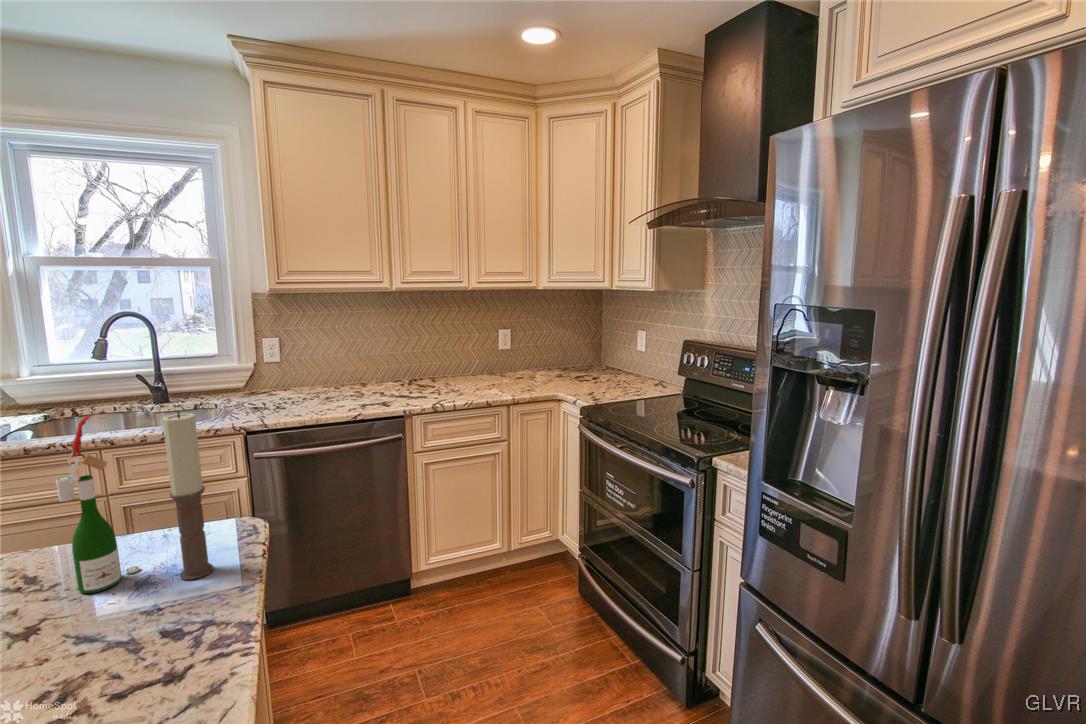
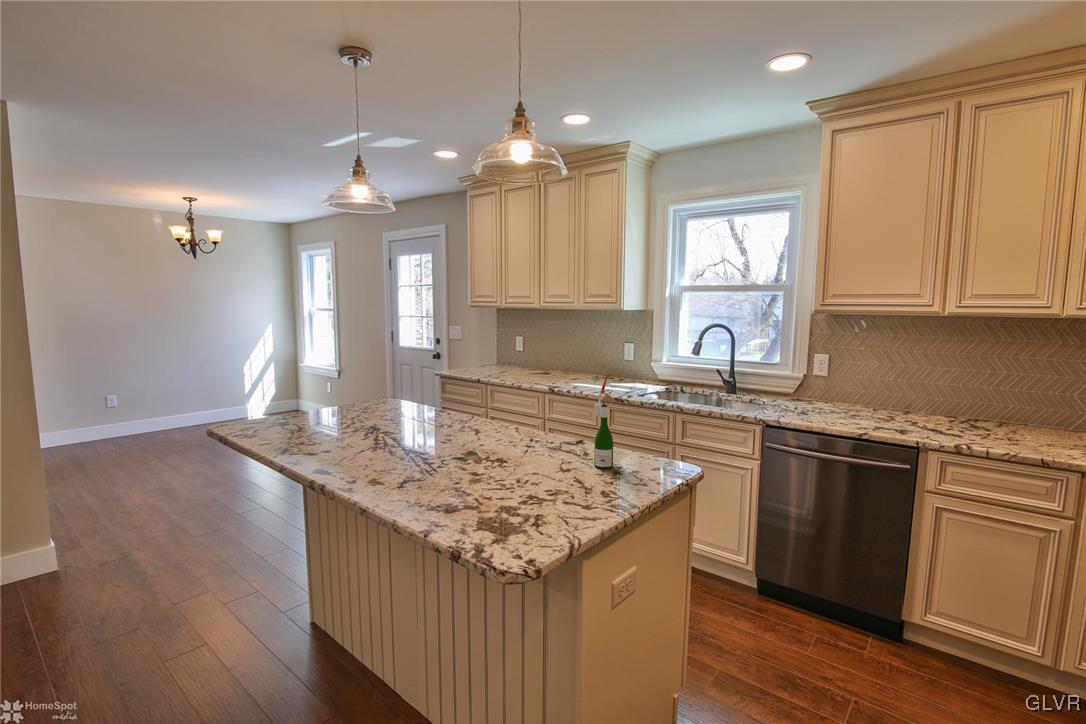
candle: present [163,411,213,580] -> none [631,378,650,480]

